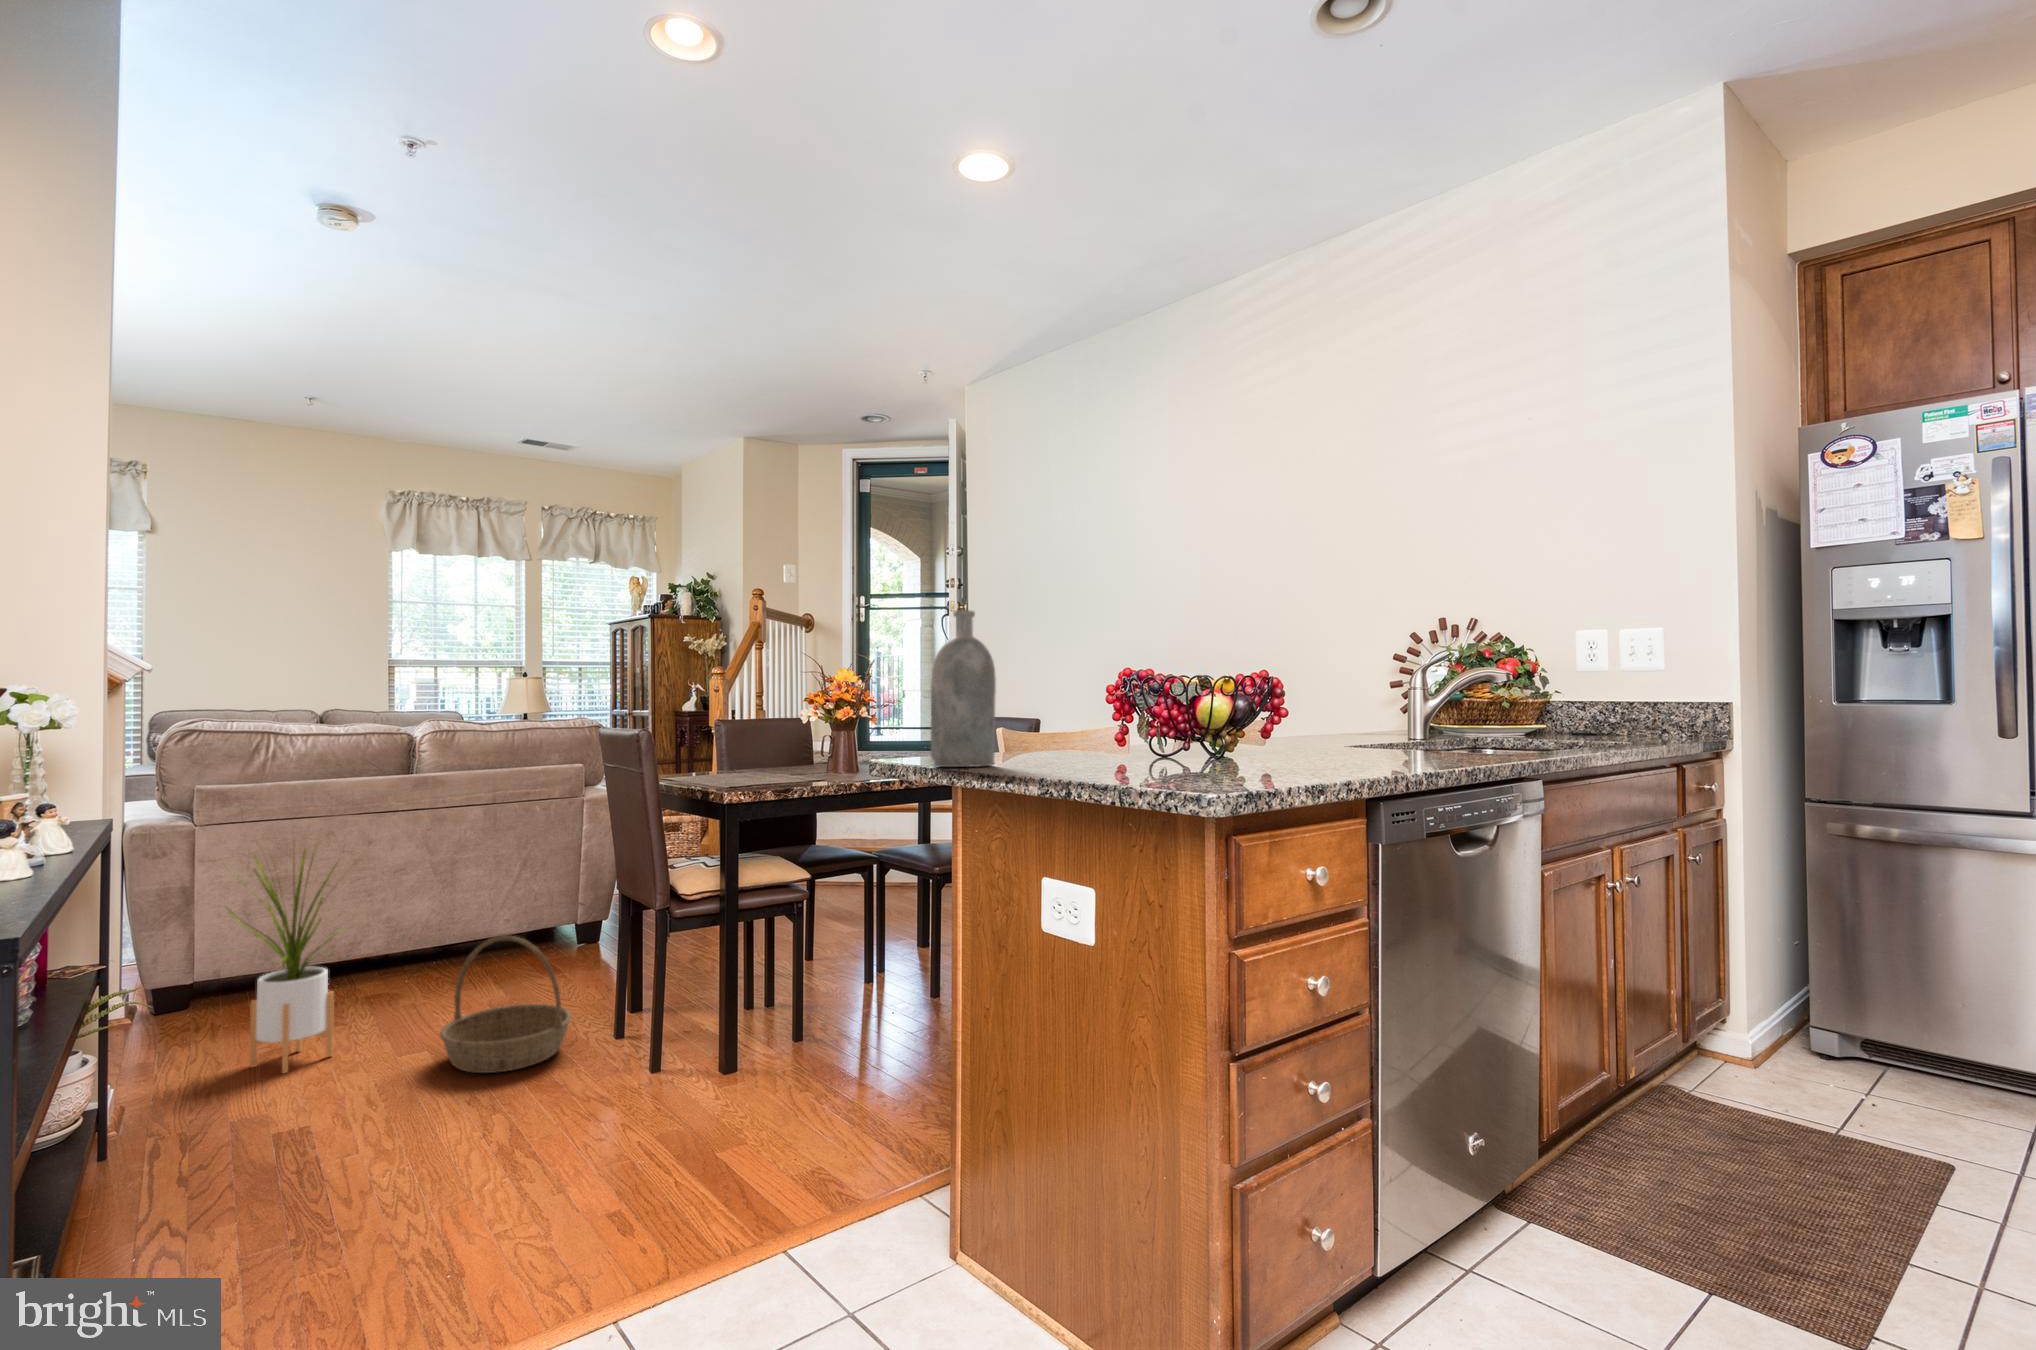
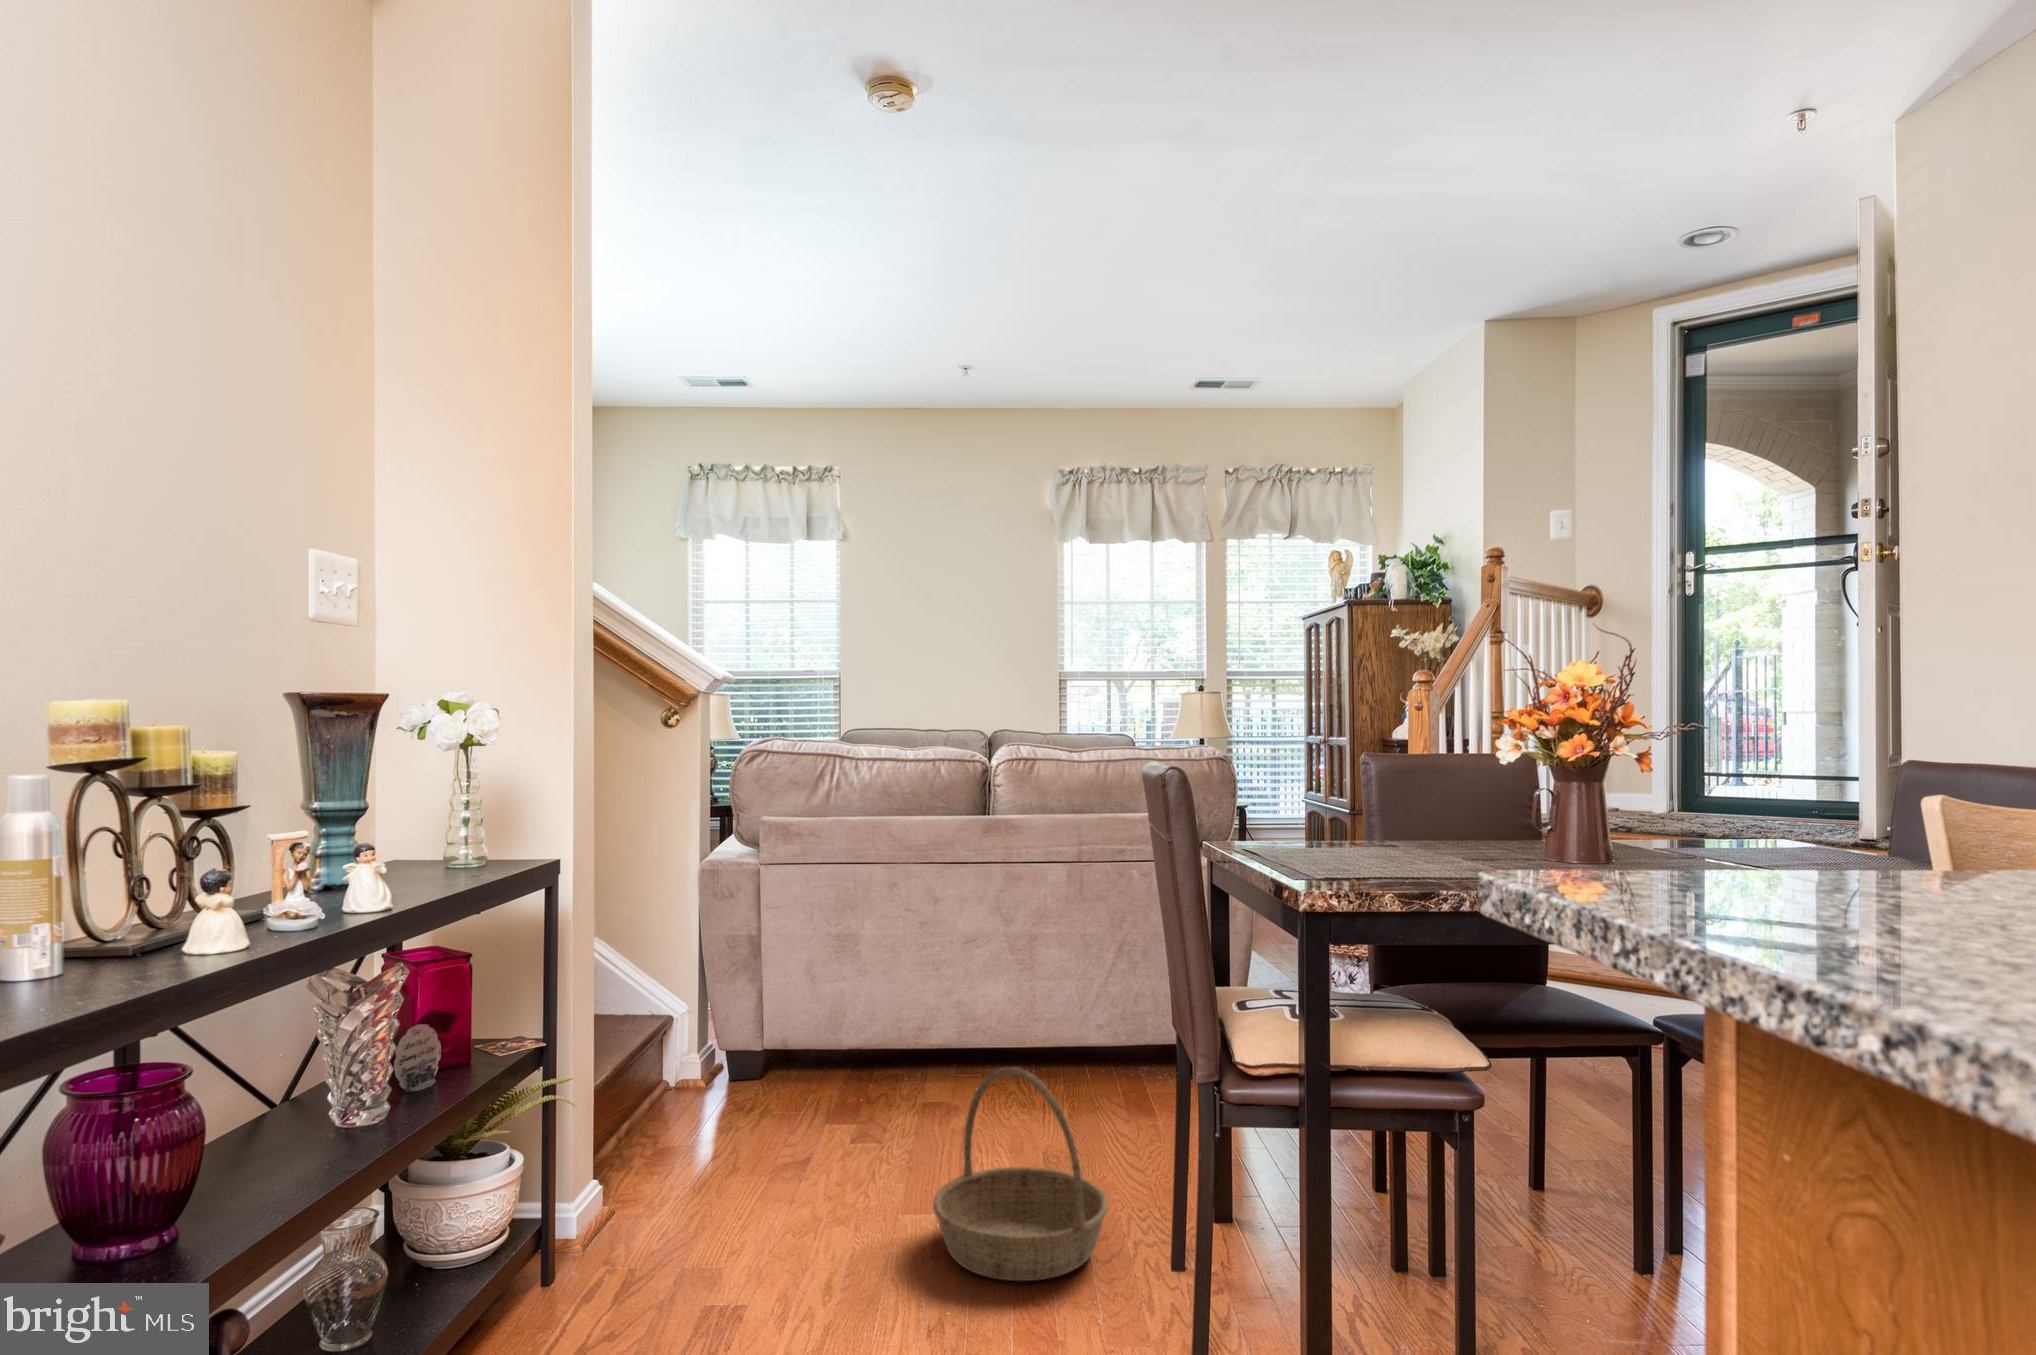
bottle: present [931,610,996,767] -> none [1632,449,1863,937]
house plant: present [228,850,347,1073] -> none [715,885,878,1200]

